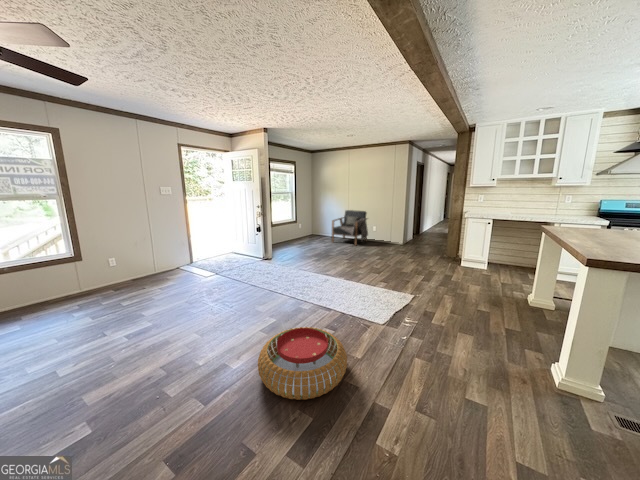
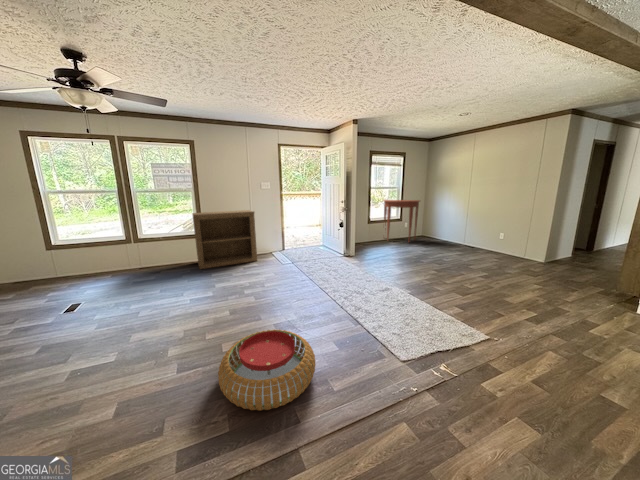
console table: none [282,204,314,242] -> present [384,200,420,241]
armchair: present [332,210,368,246] -> none [435,209,492,255]
bookshelf: none [63,221,170,305] -> present [192,210,257,269]

